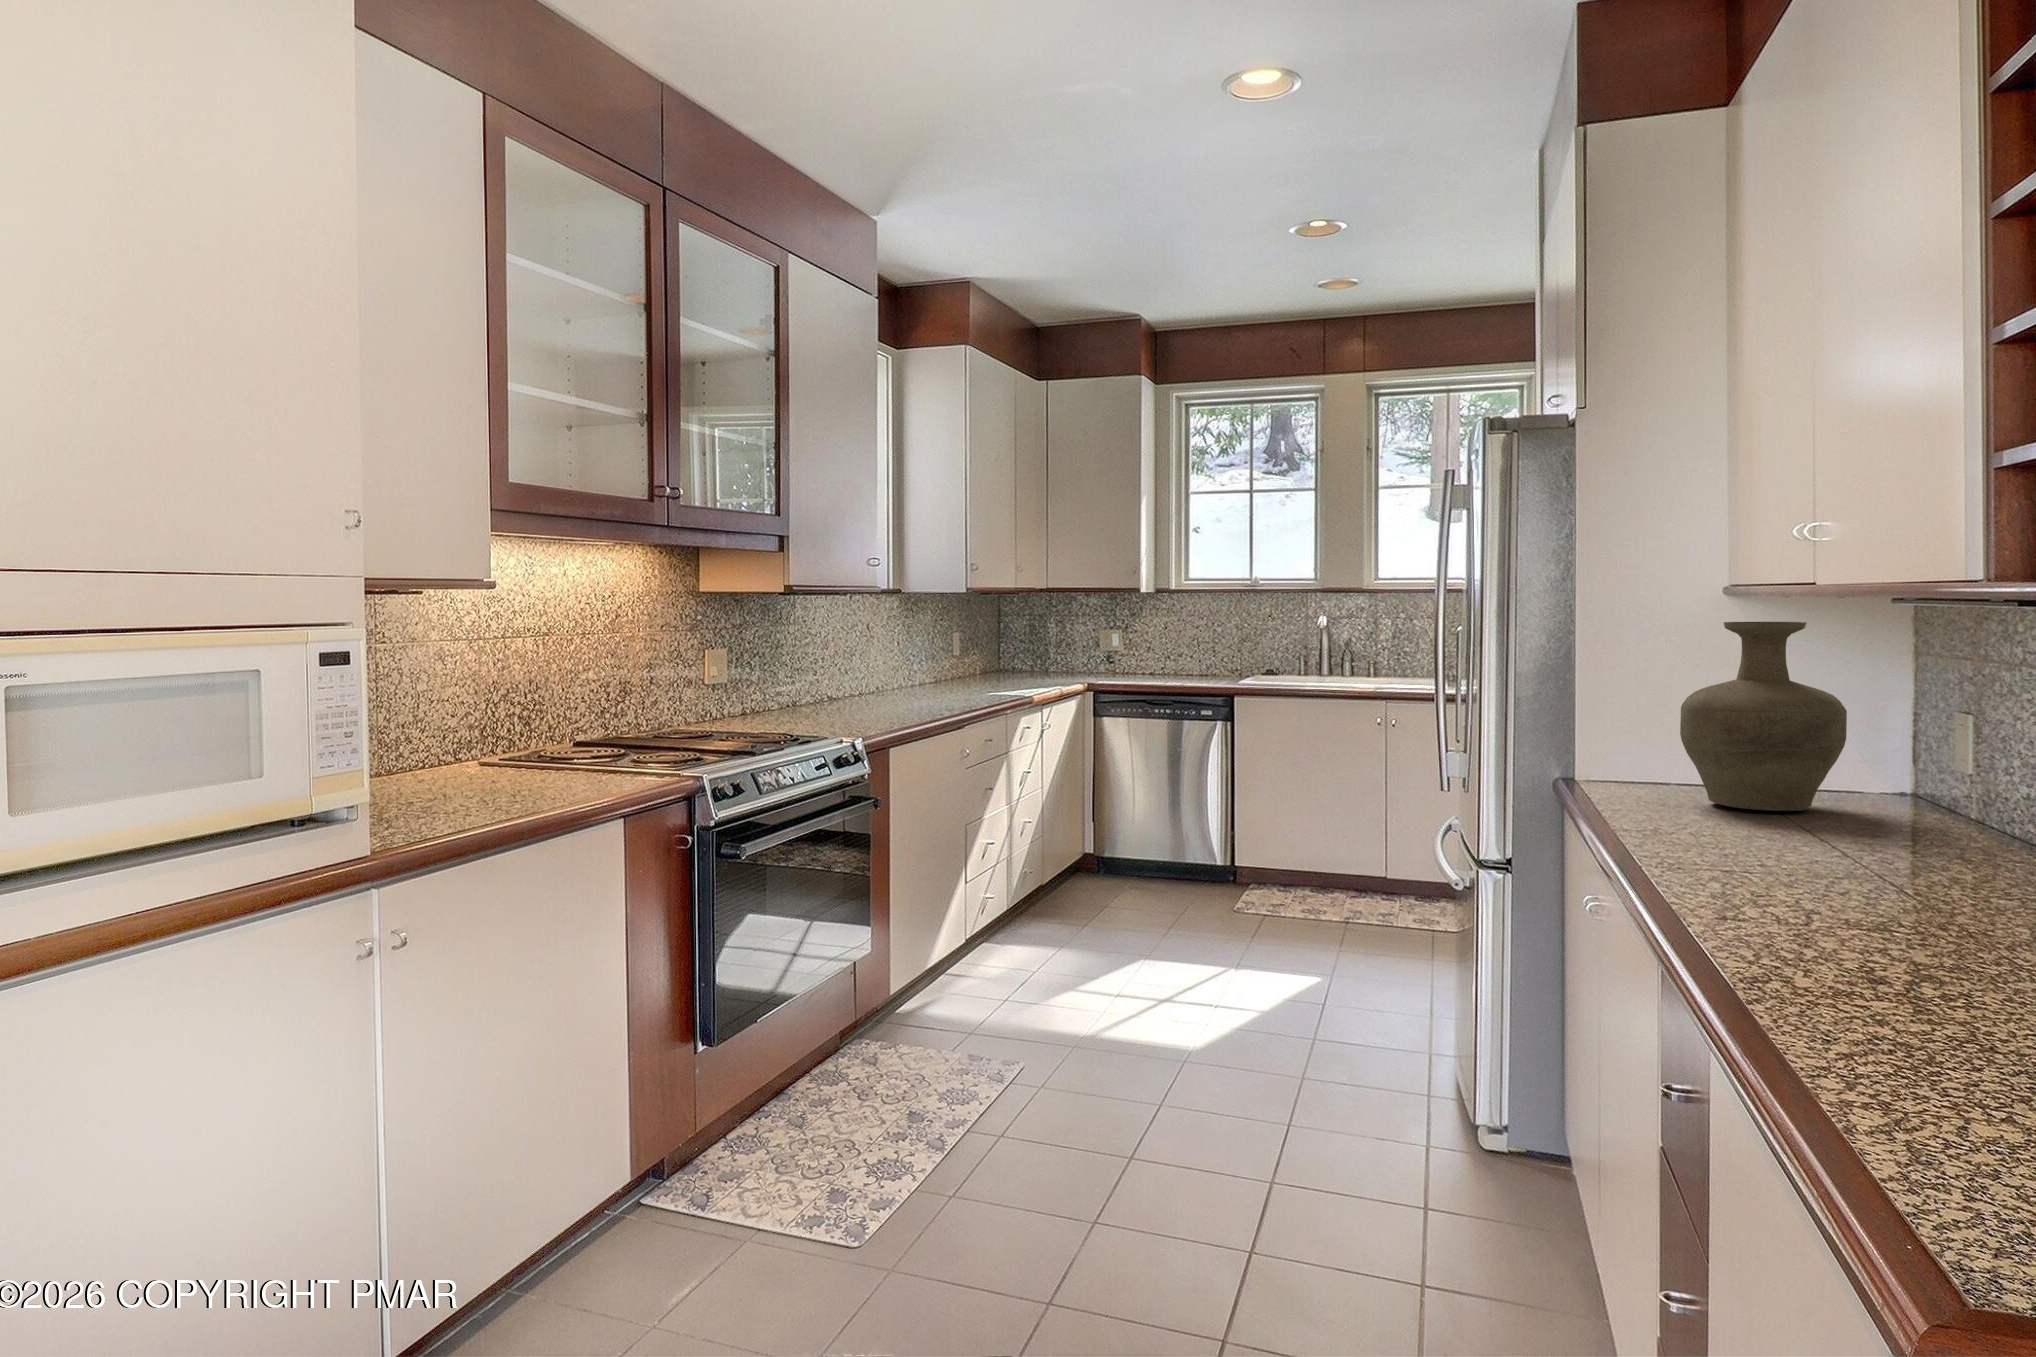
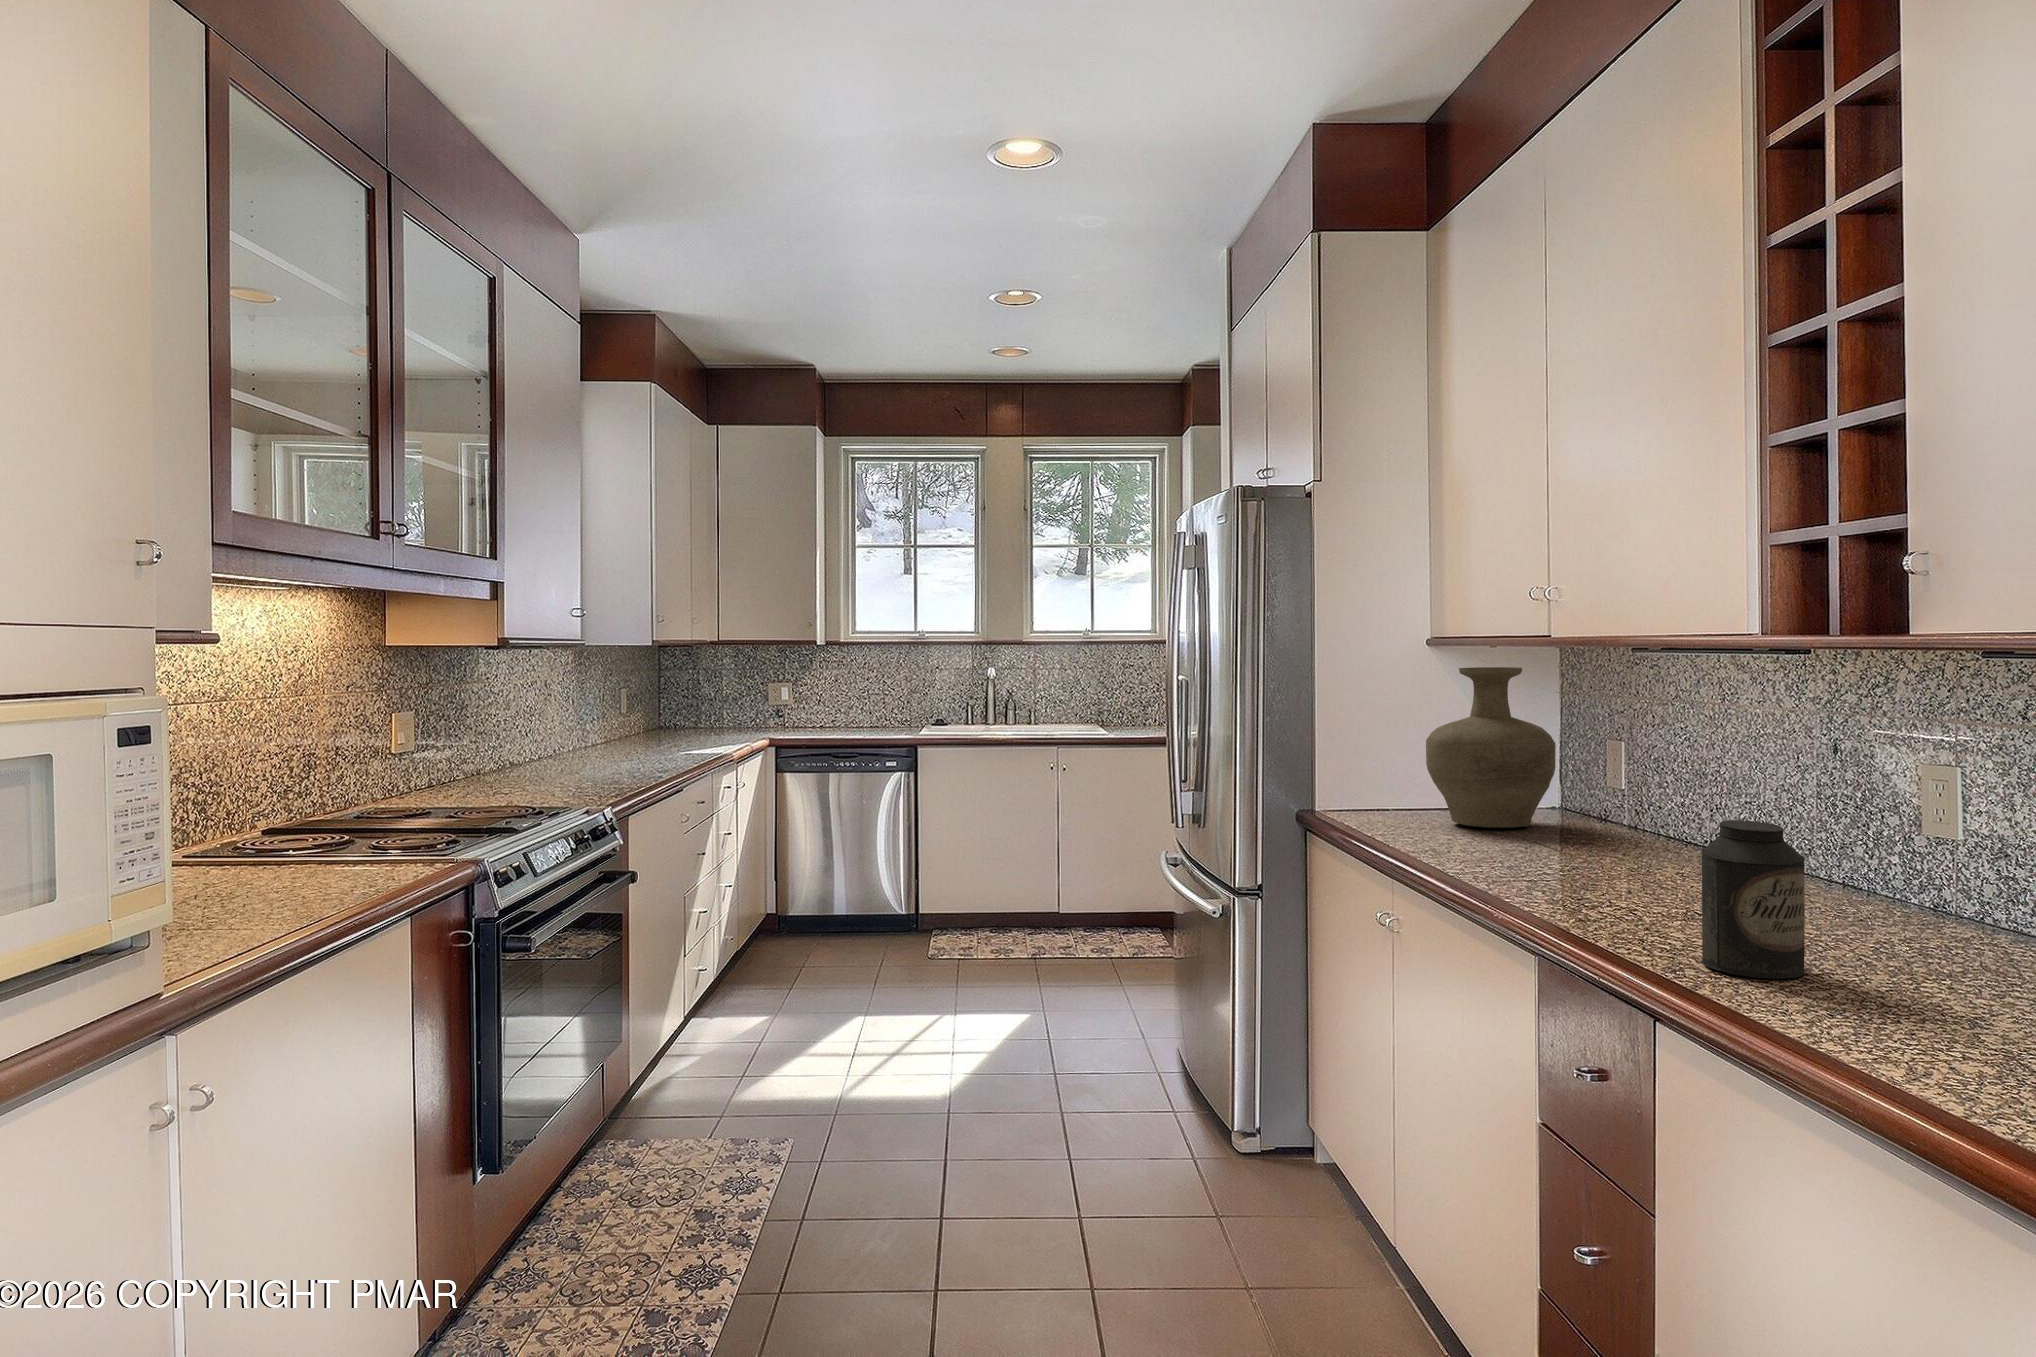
canister: none [1795,808,1930,1006] -> present [1701,820,1805,979]

